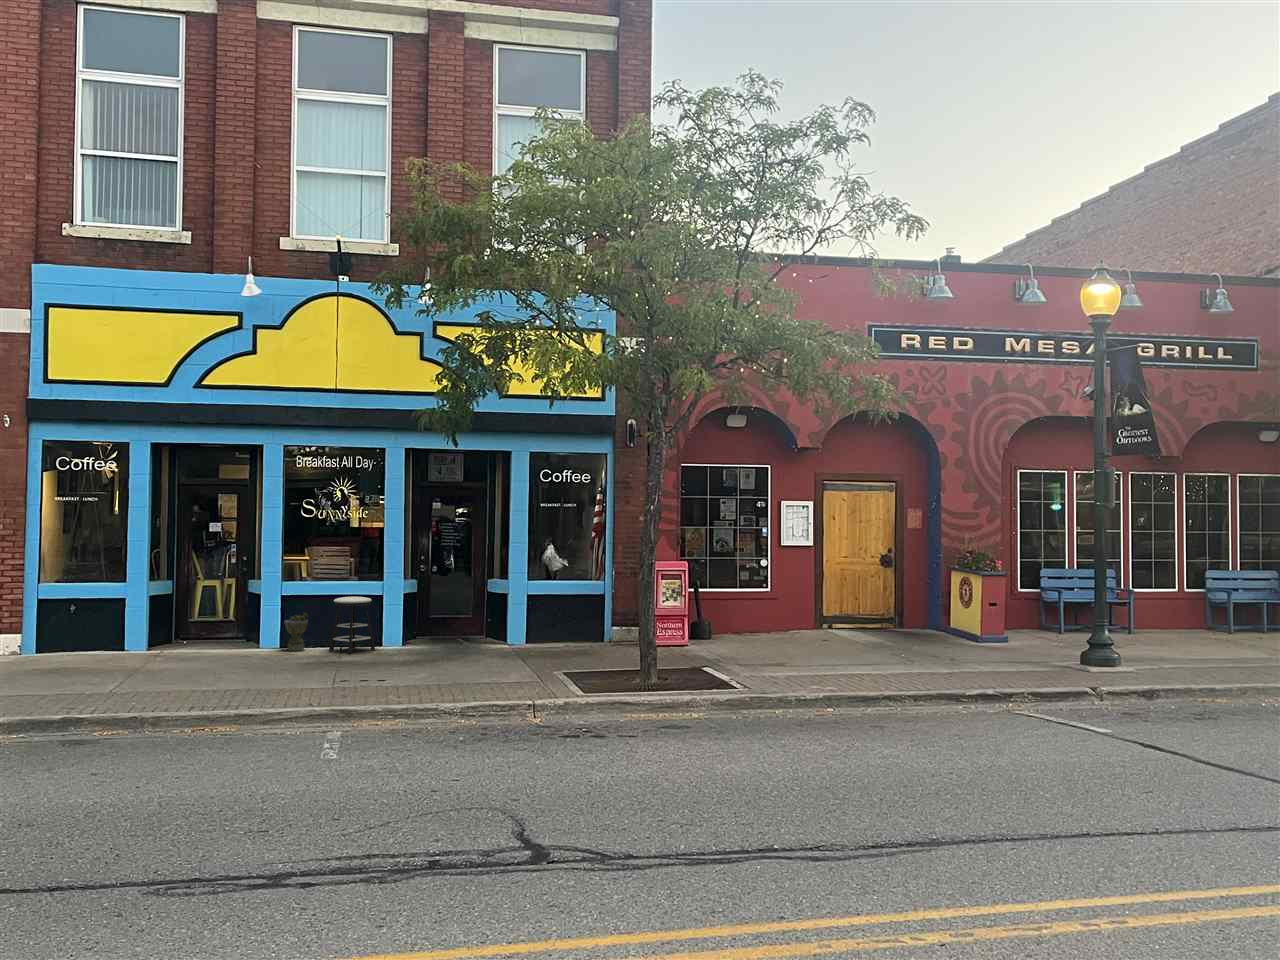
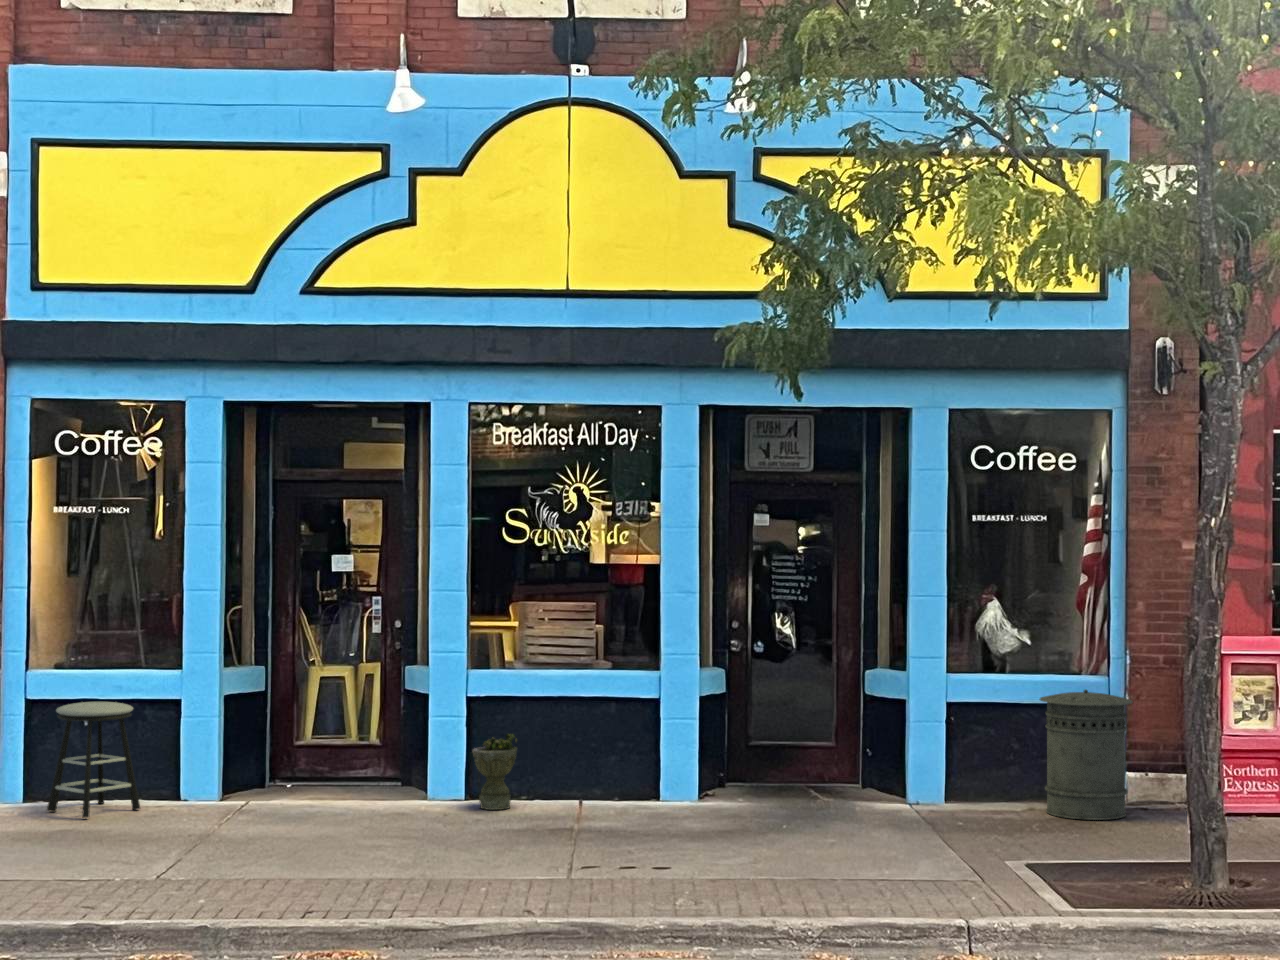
trash can: none [569,587,612,648] -> present [1040,689,1133,820]
stool: present [329,597,375,653] -> present [47,702,140,818]

